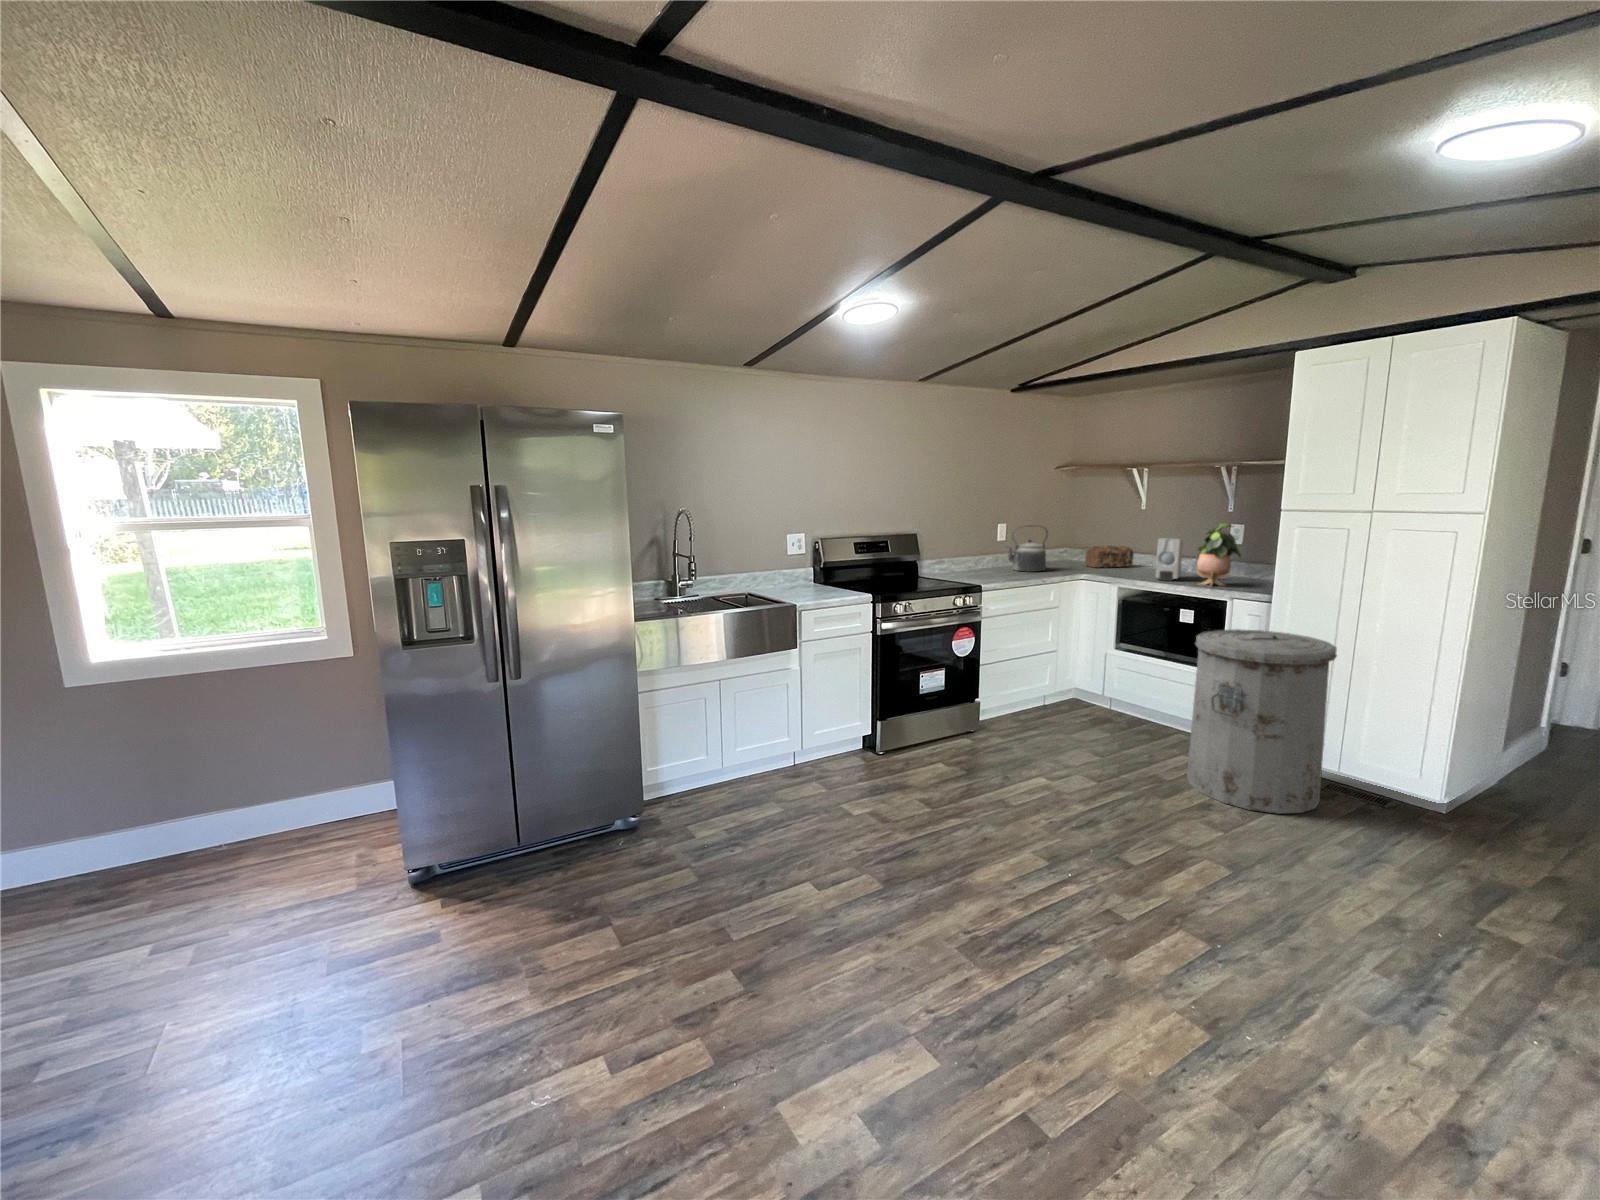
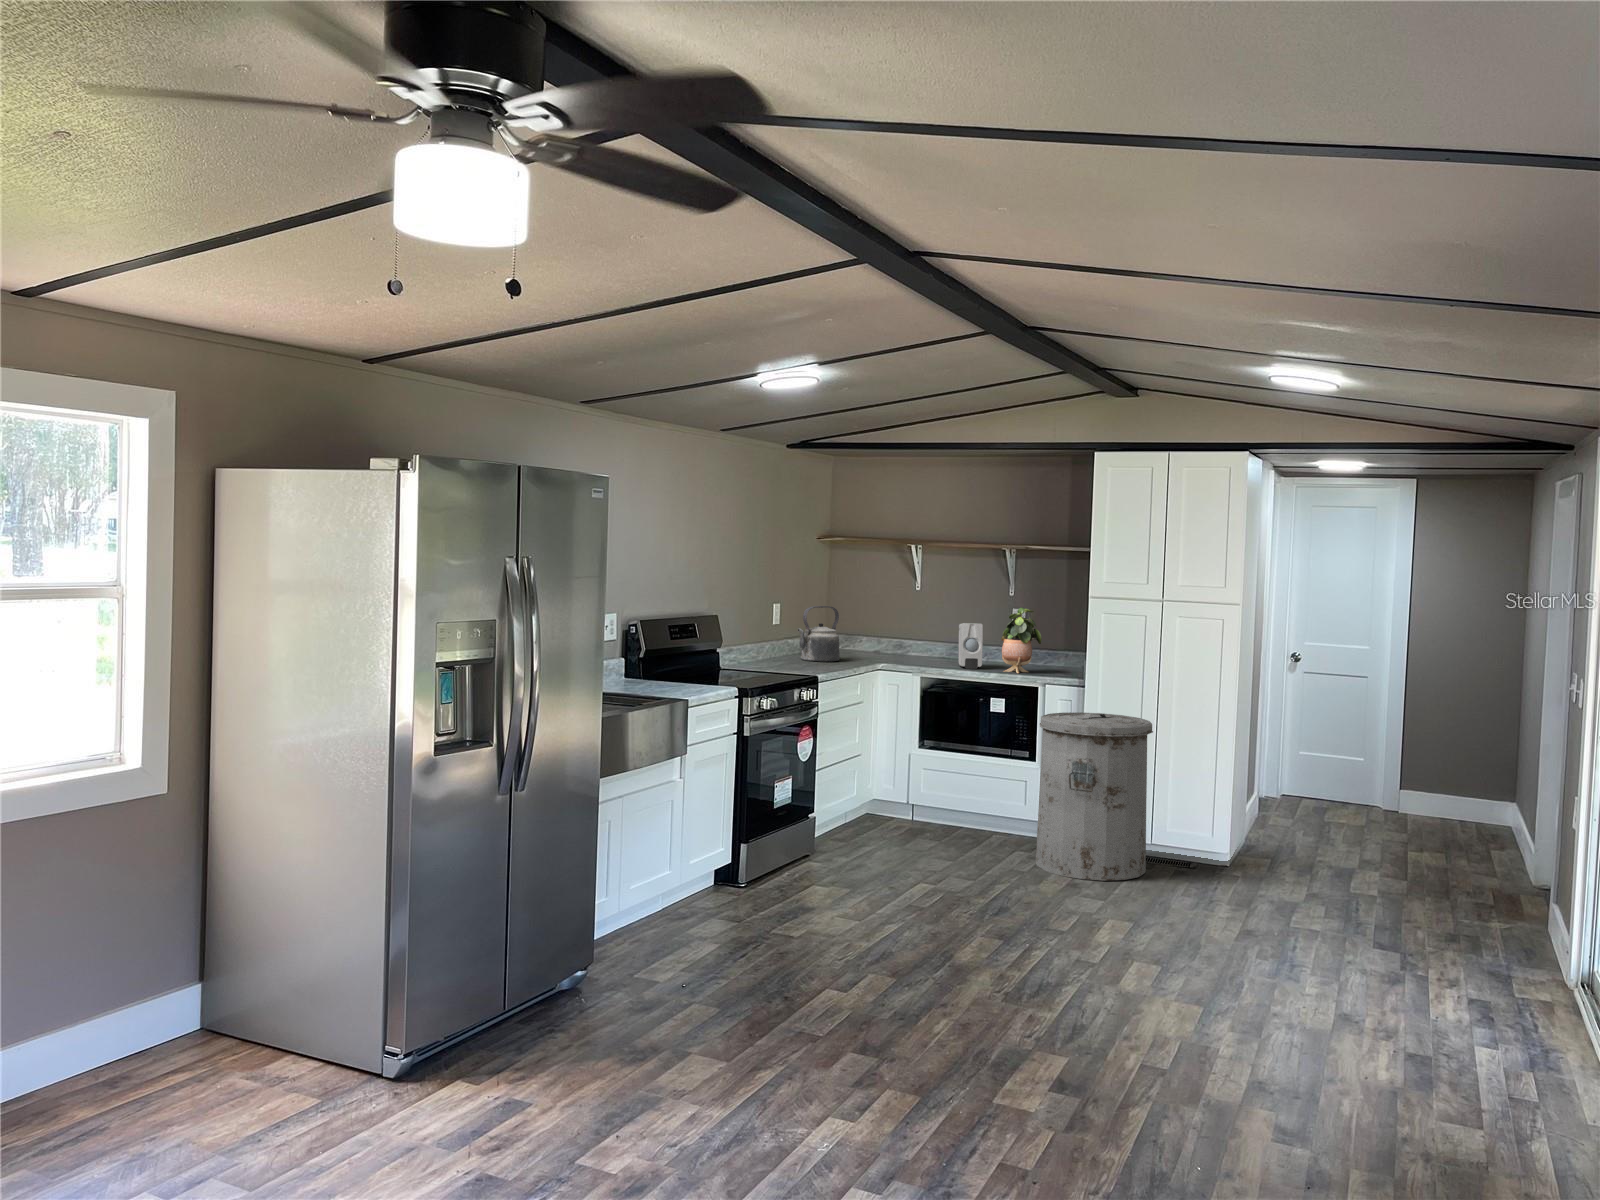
bread loaf: present [1085,545,1134,568] -> none [862,631,912,657]

